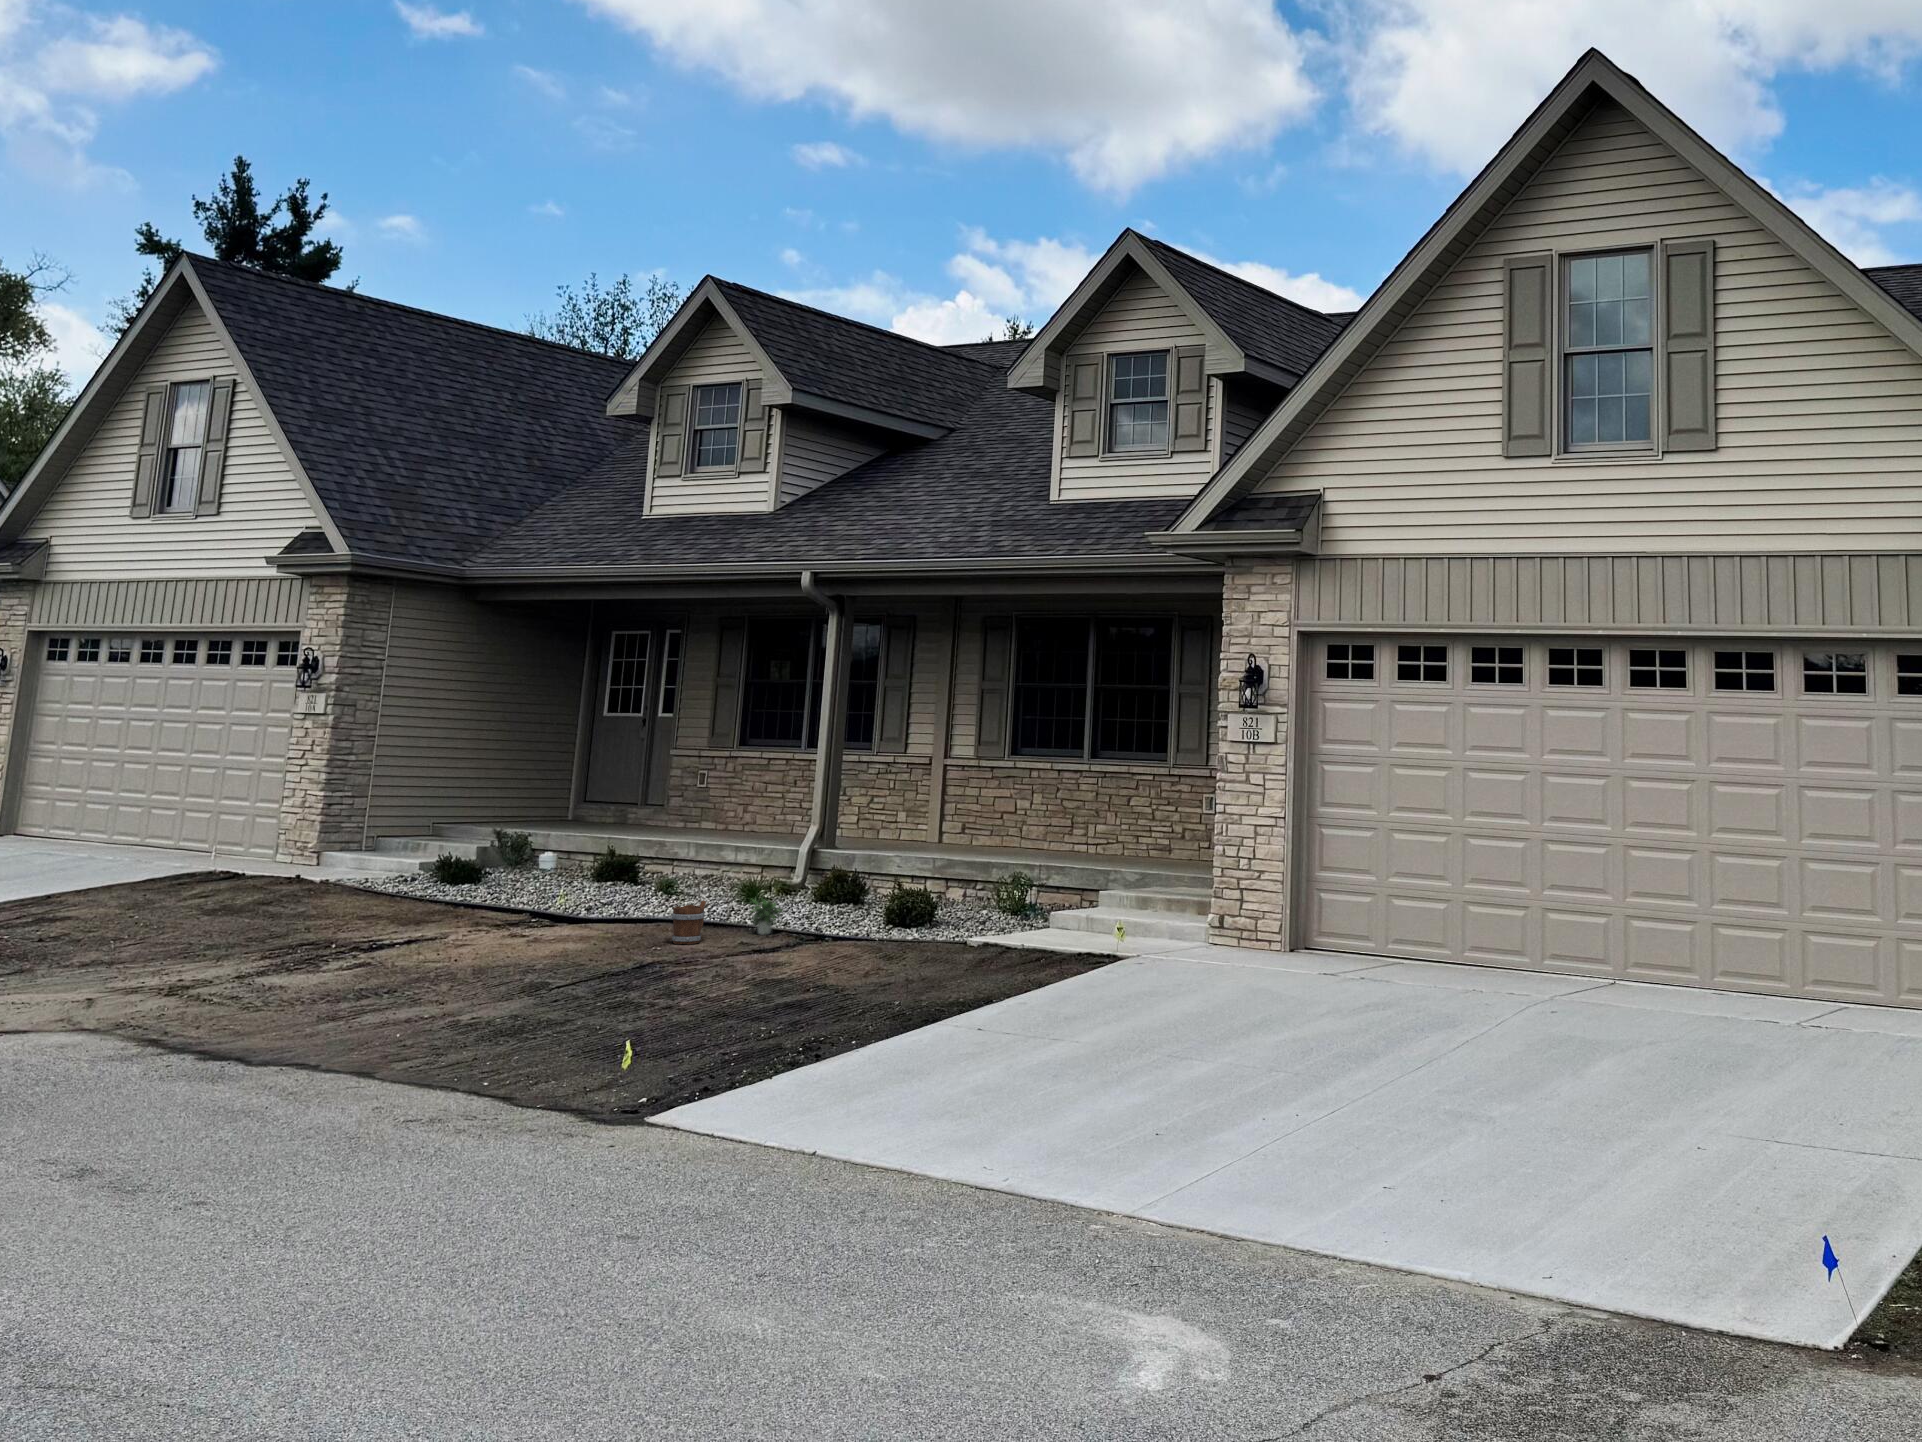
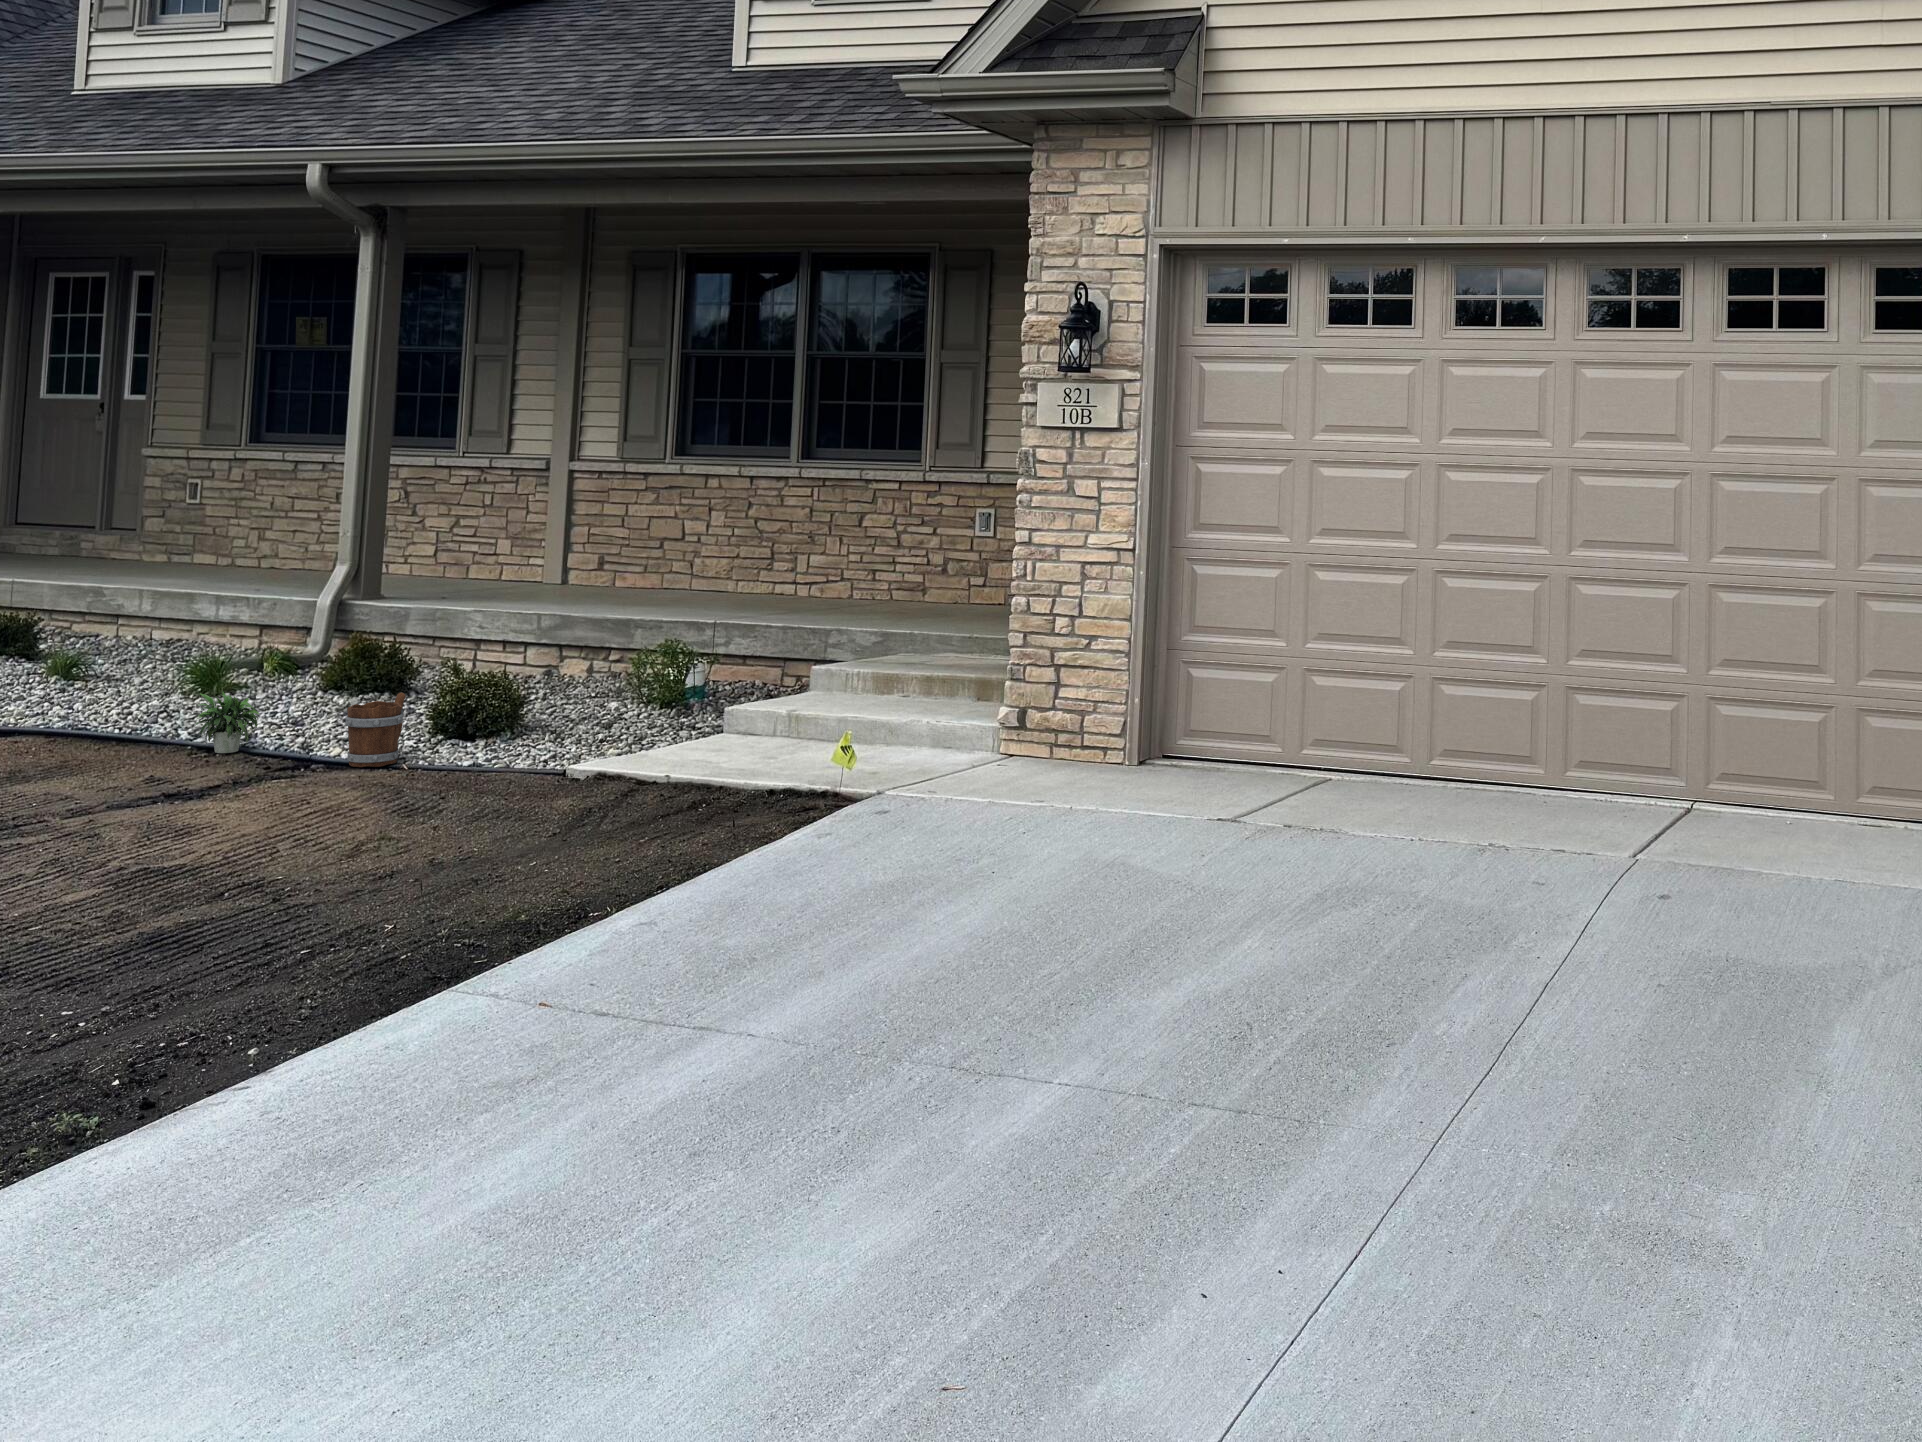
bucket: present [672,901,706,944] -> present [345,693,406,767]

